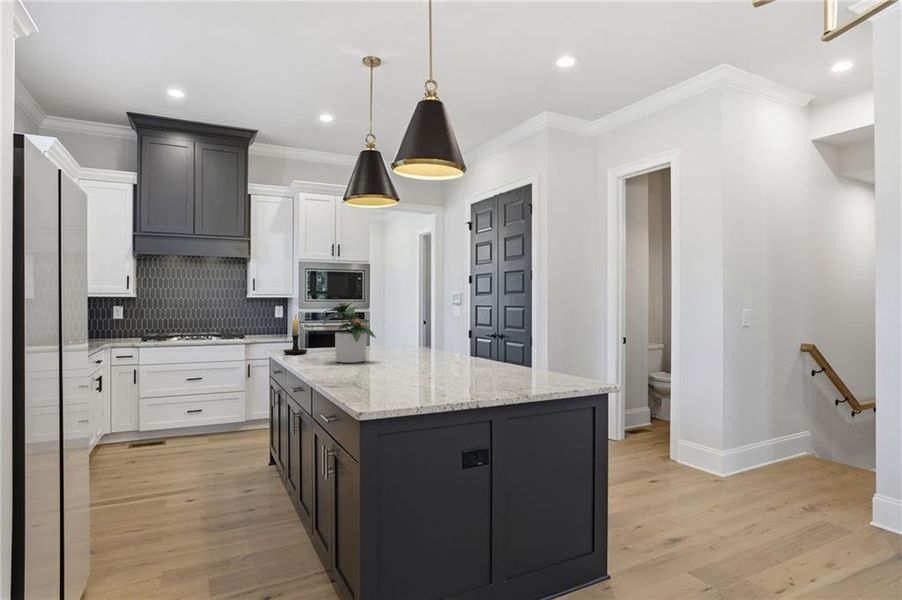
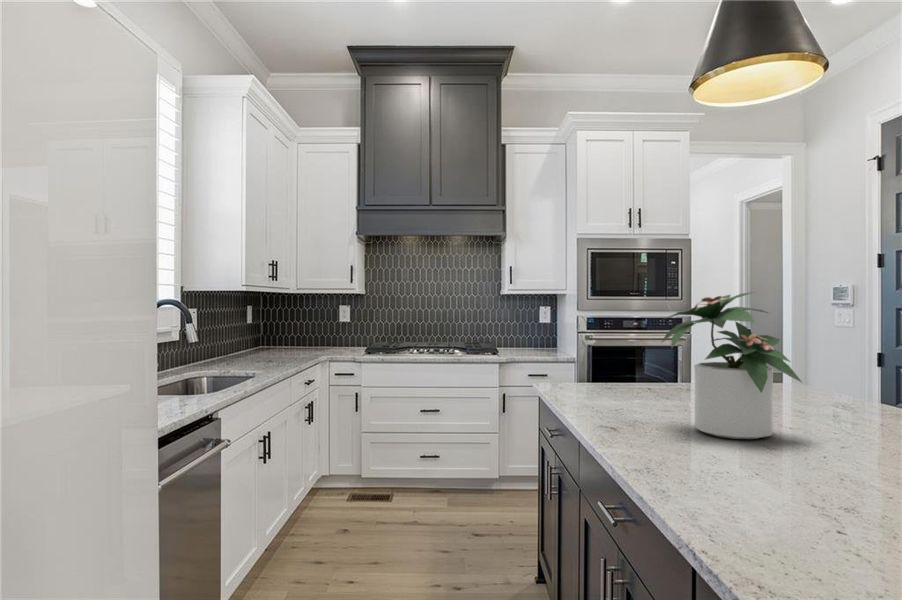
candle holder: present [284,312,307,355] -> none [569,315,613,399]

